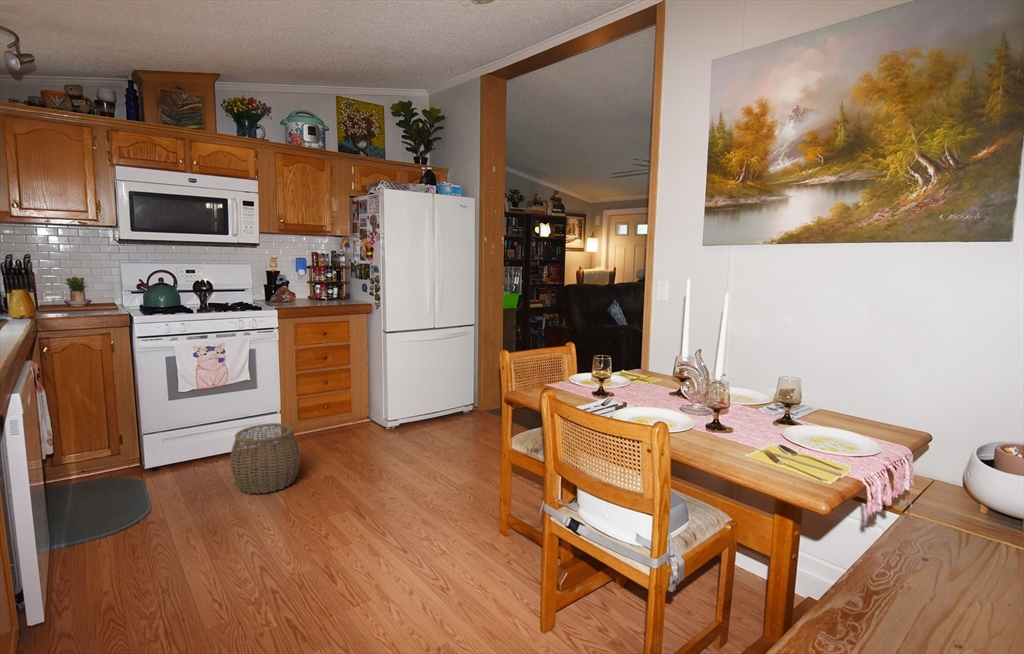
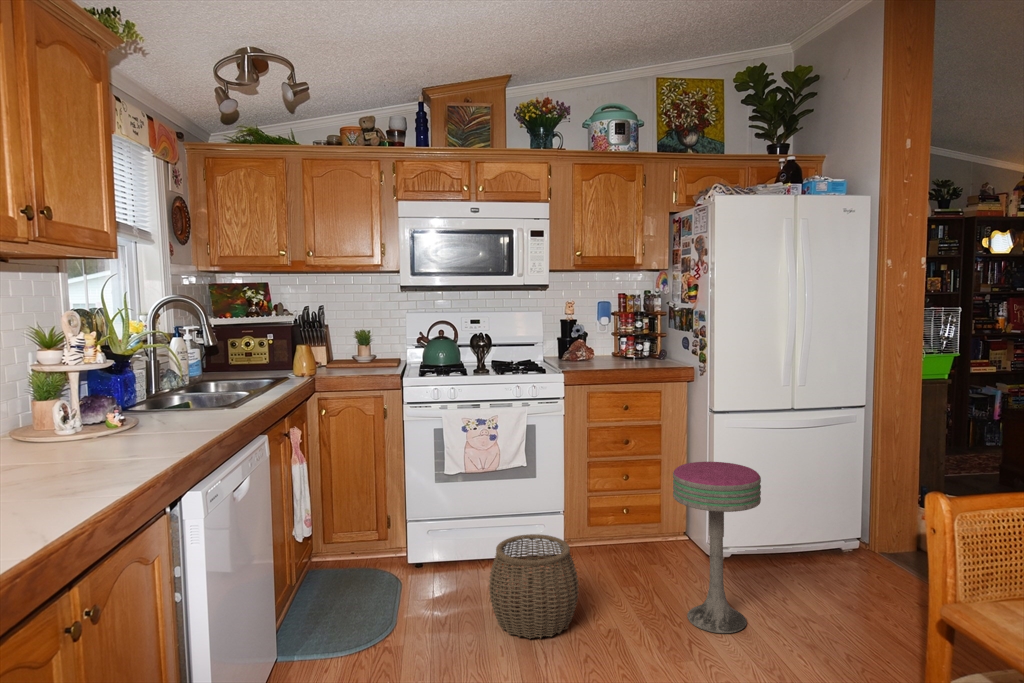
bar stool: none [363,362,417,466] -> present [673,462,761,633]

